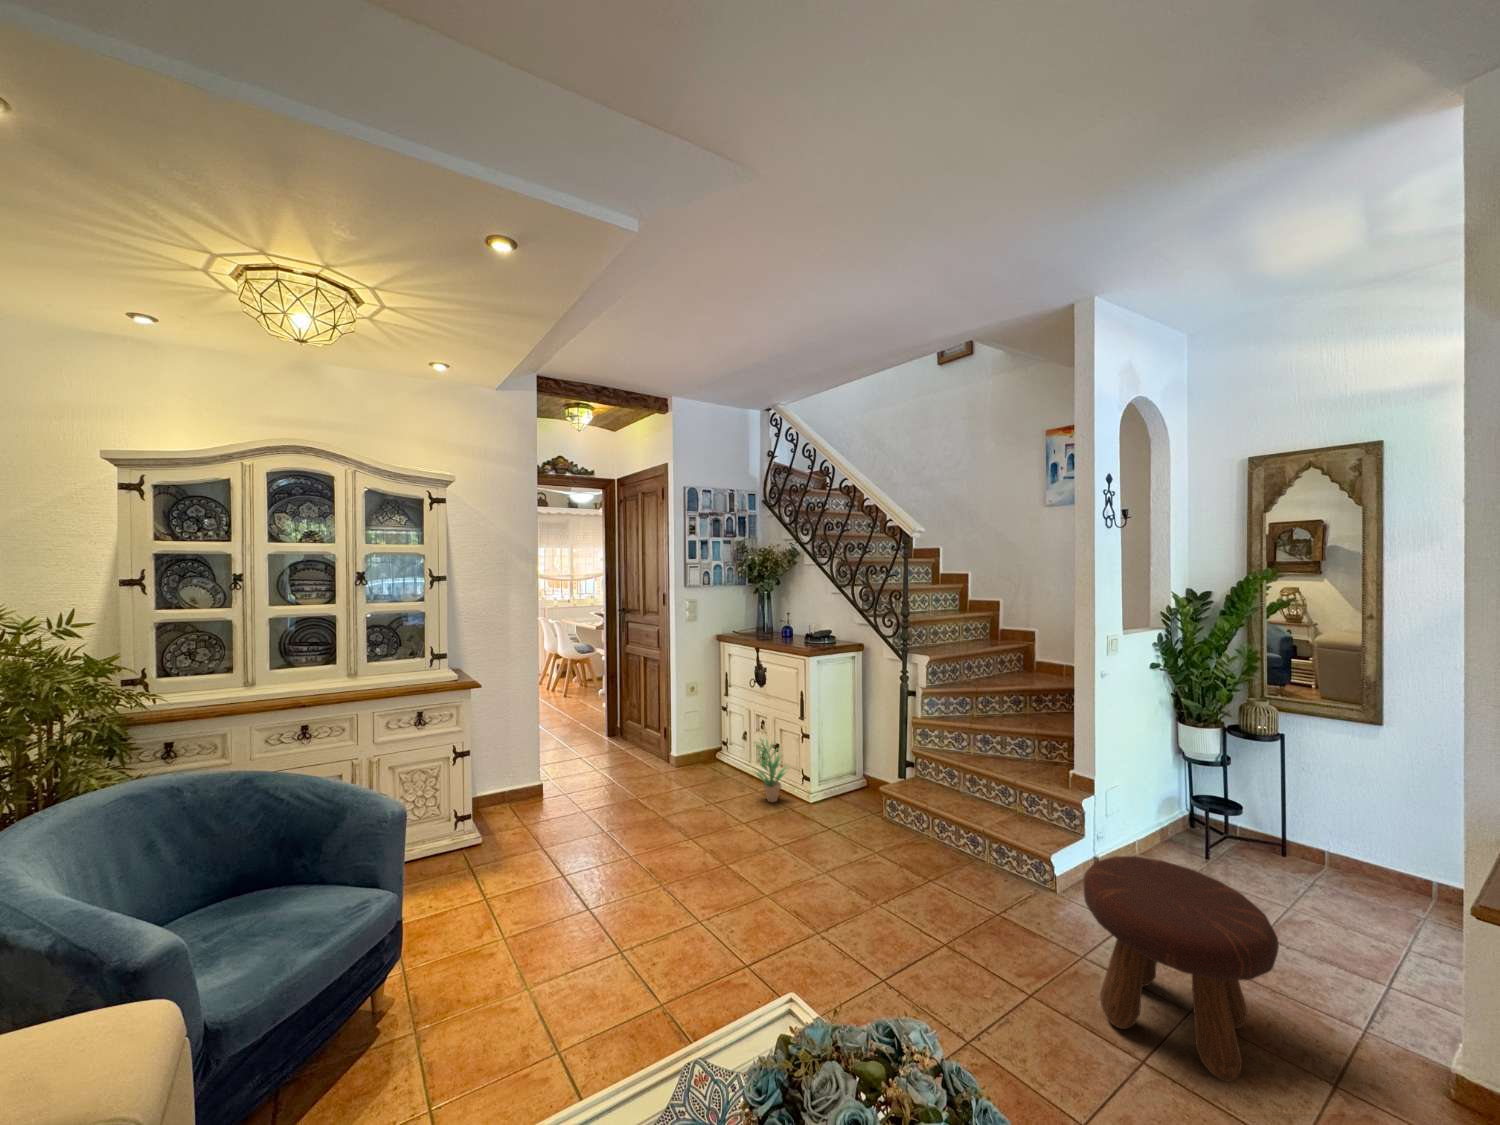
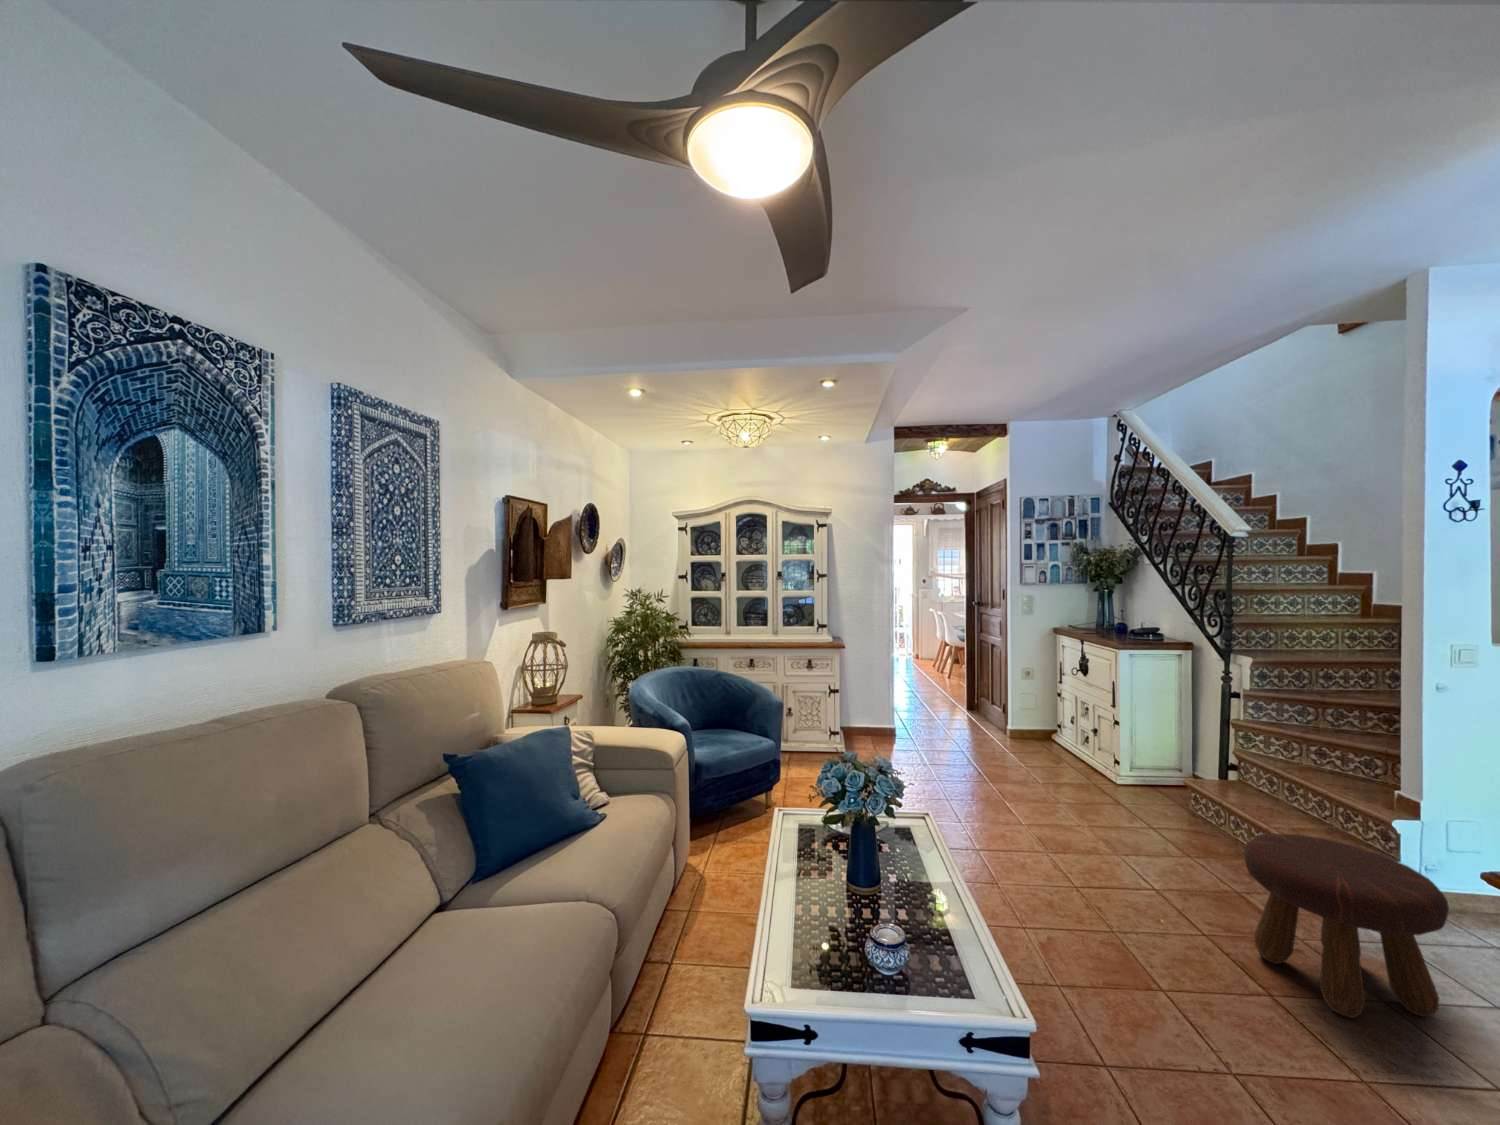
potted plant: present [756,739,787,802] -> none [1061,714,1100,775]

